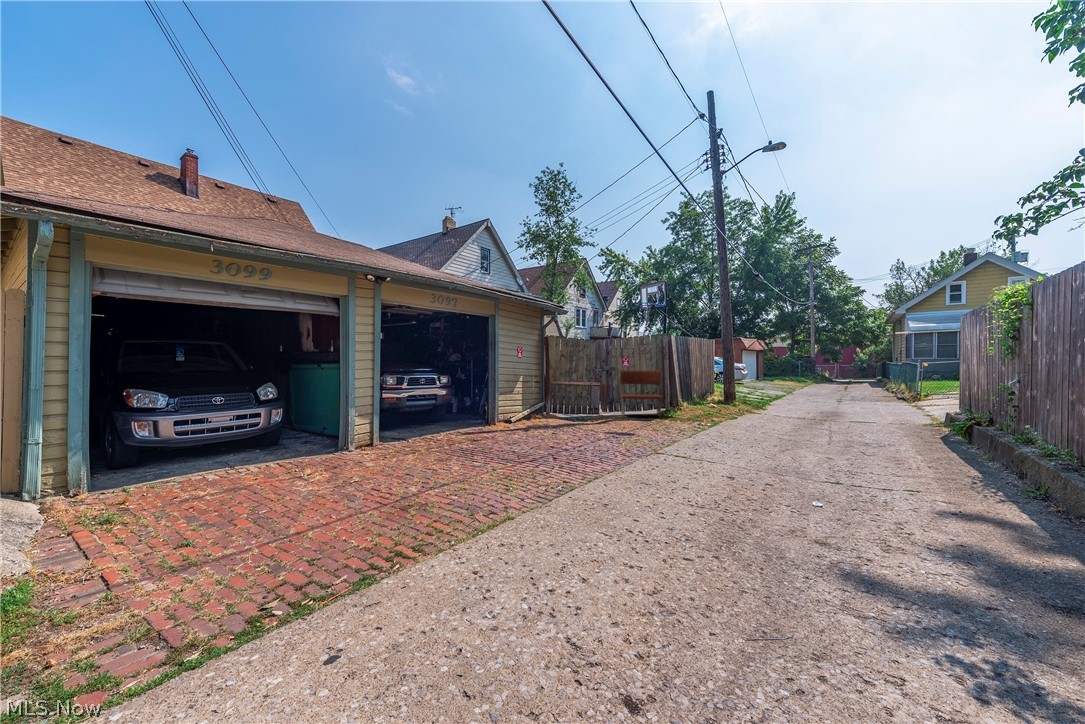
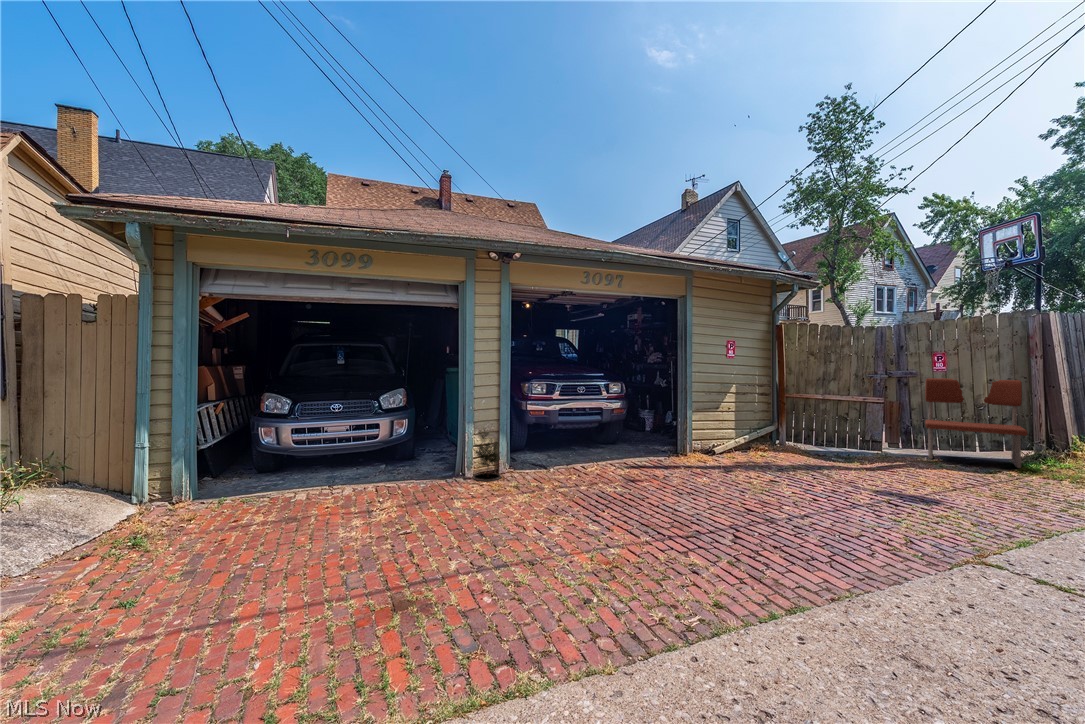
potted tree: none [356,410,382,452] -> present [473,430,501,481]

